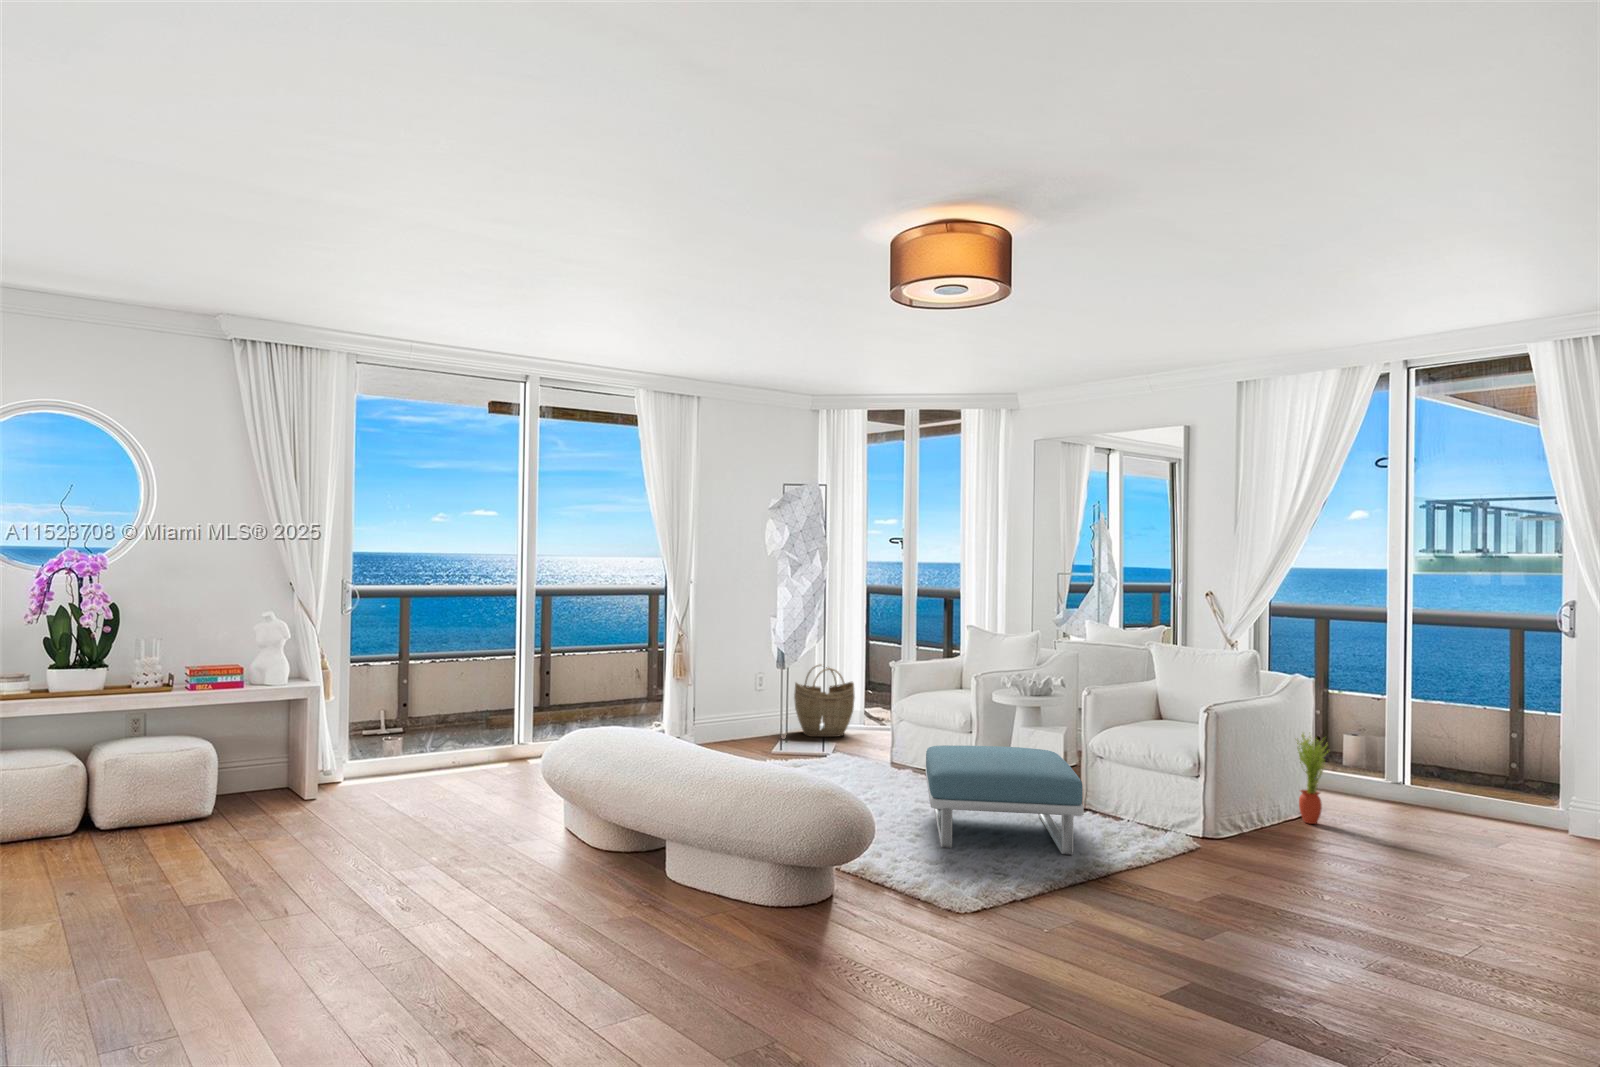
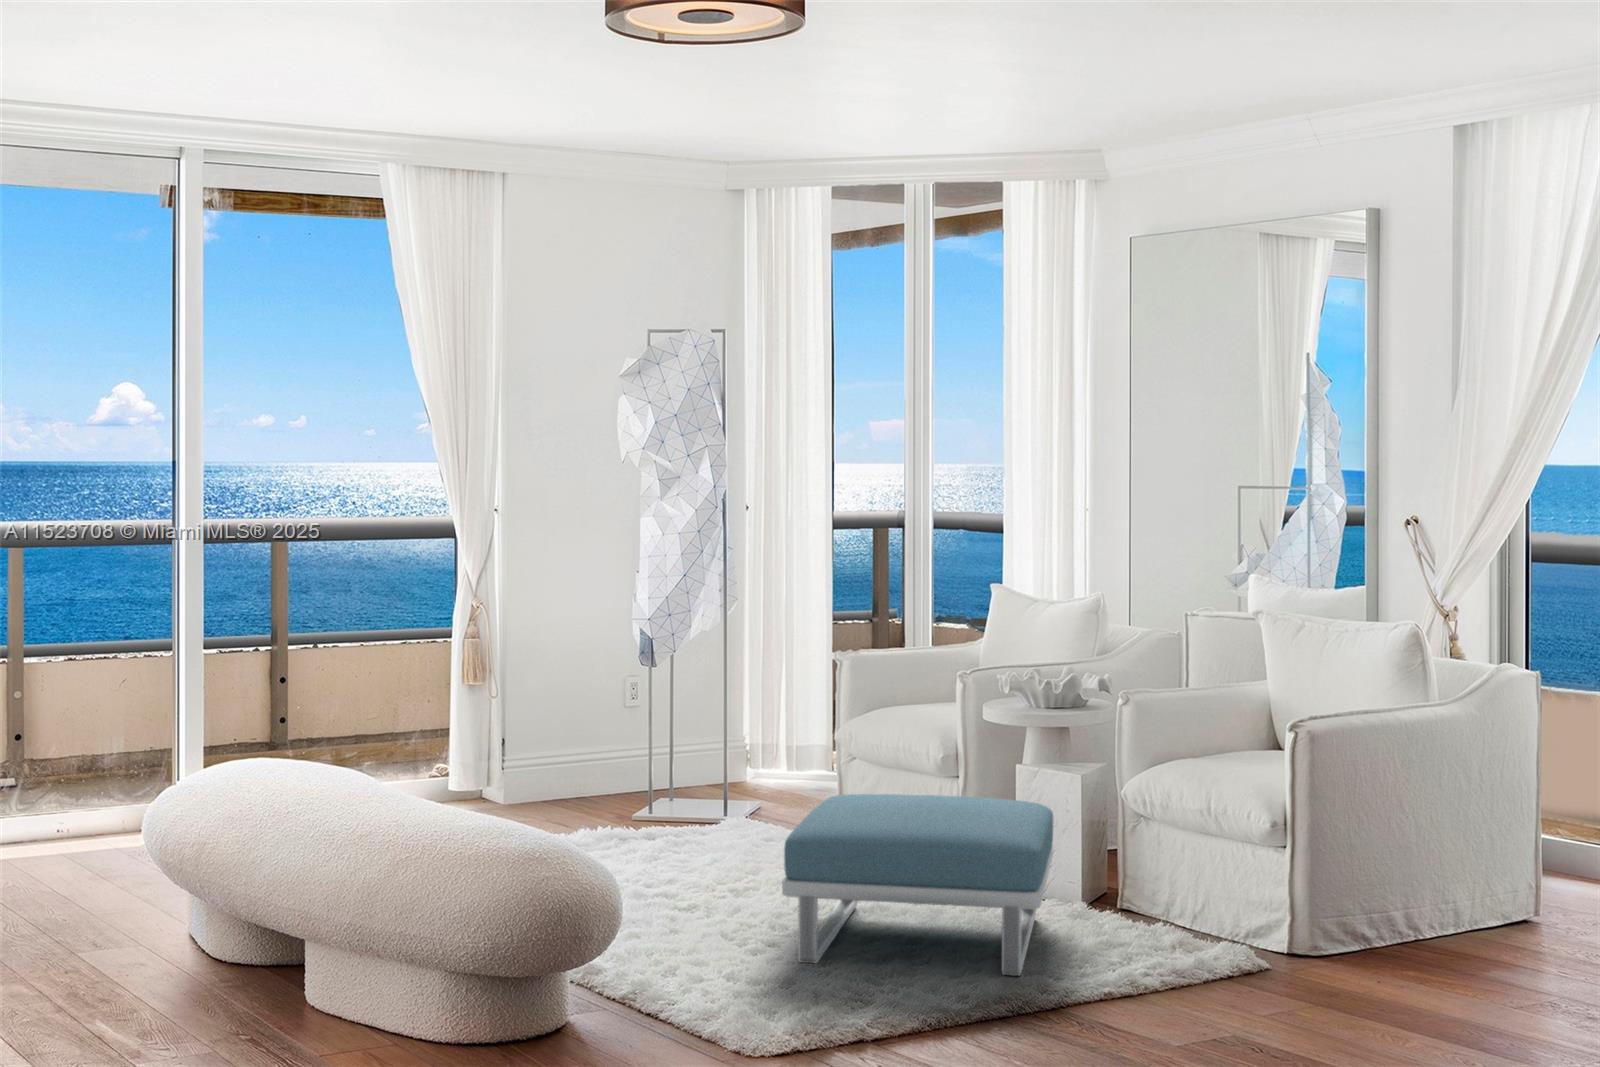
woven basket: present [794,664,855,737] -> none [697,660,806,790]
potted plant: present [1297,734,1328,824] -> none [1496,770,1558,935]

